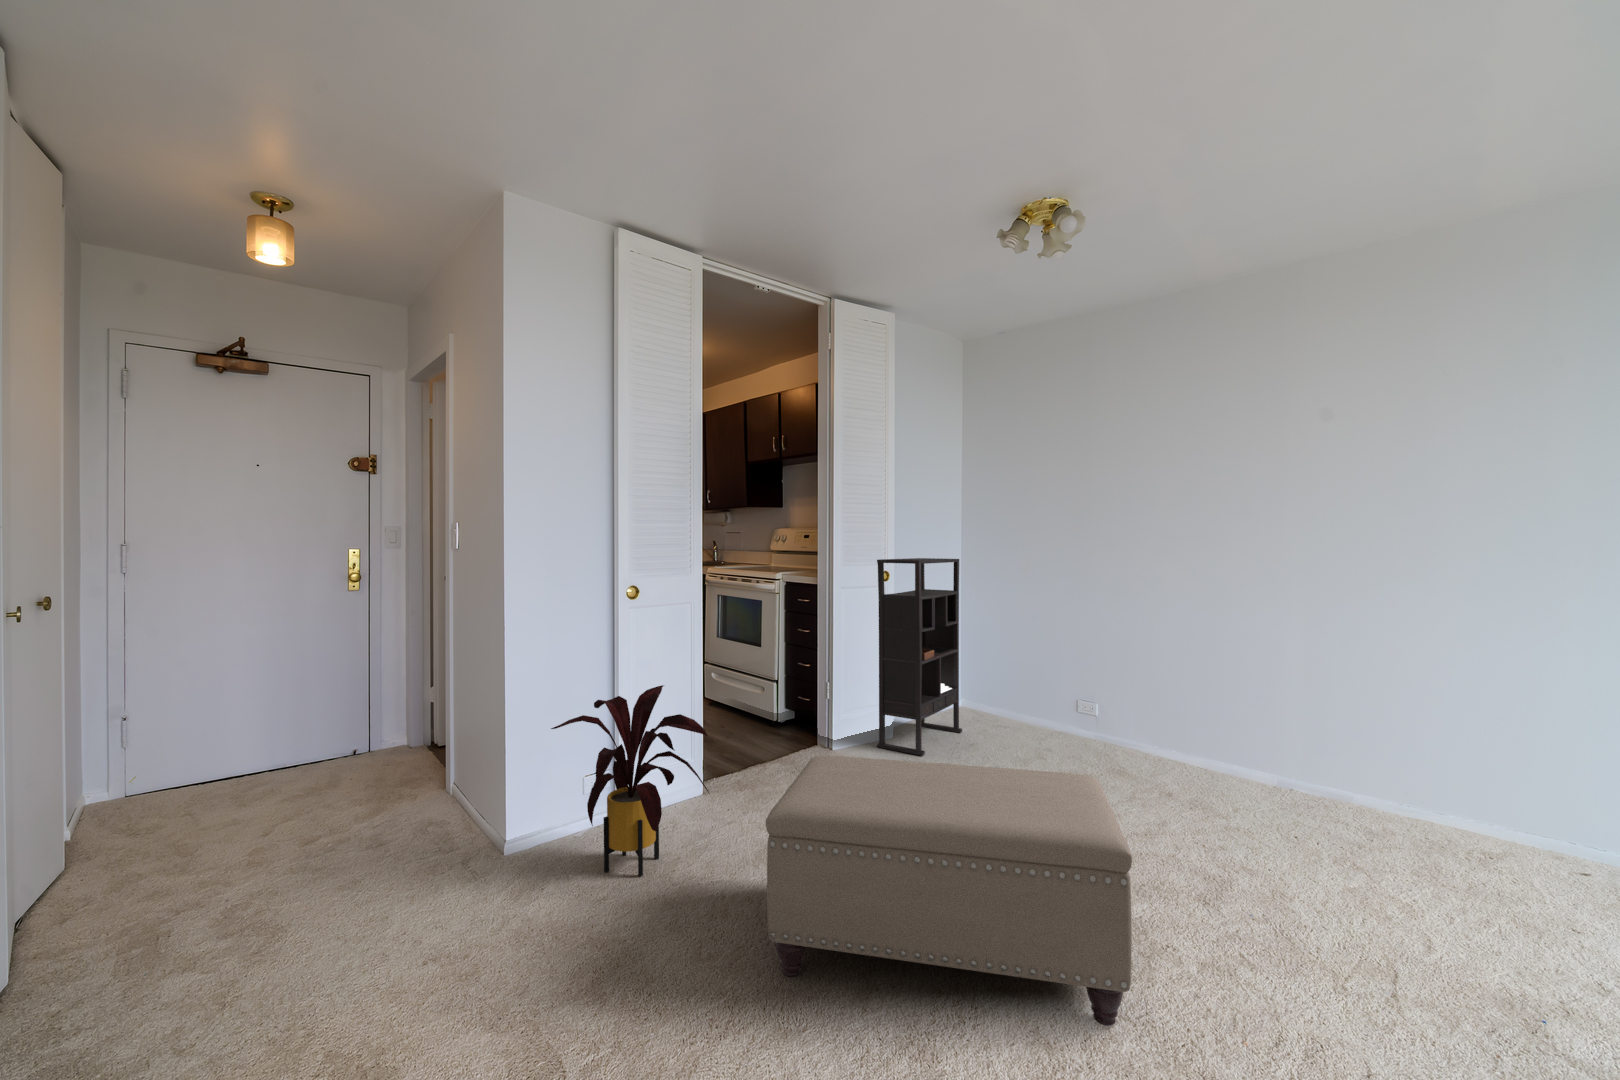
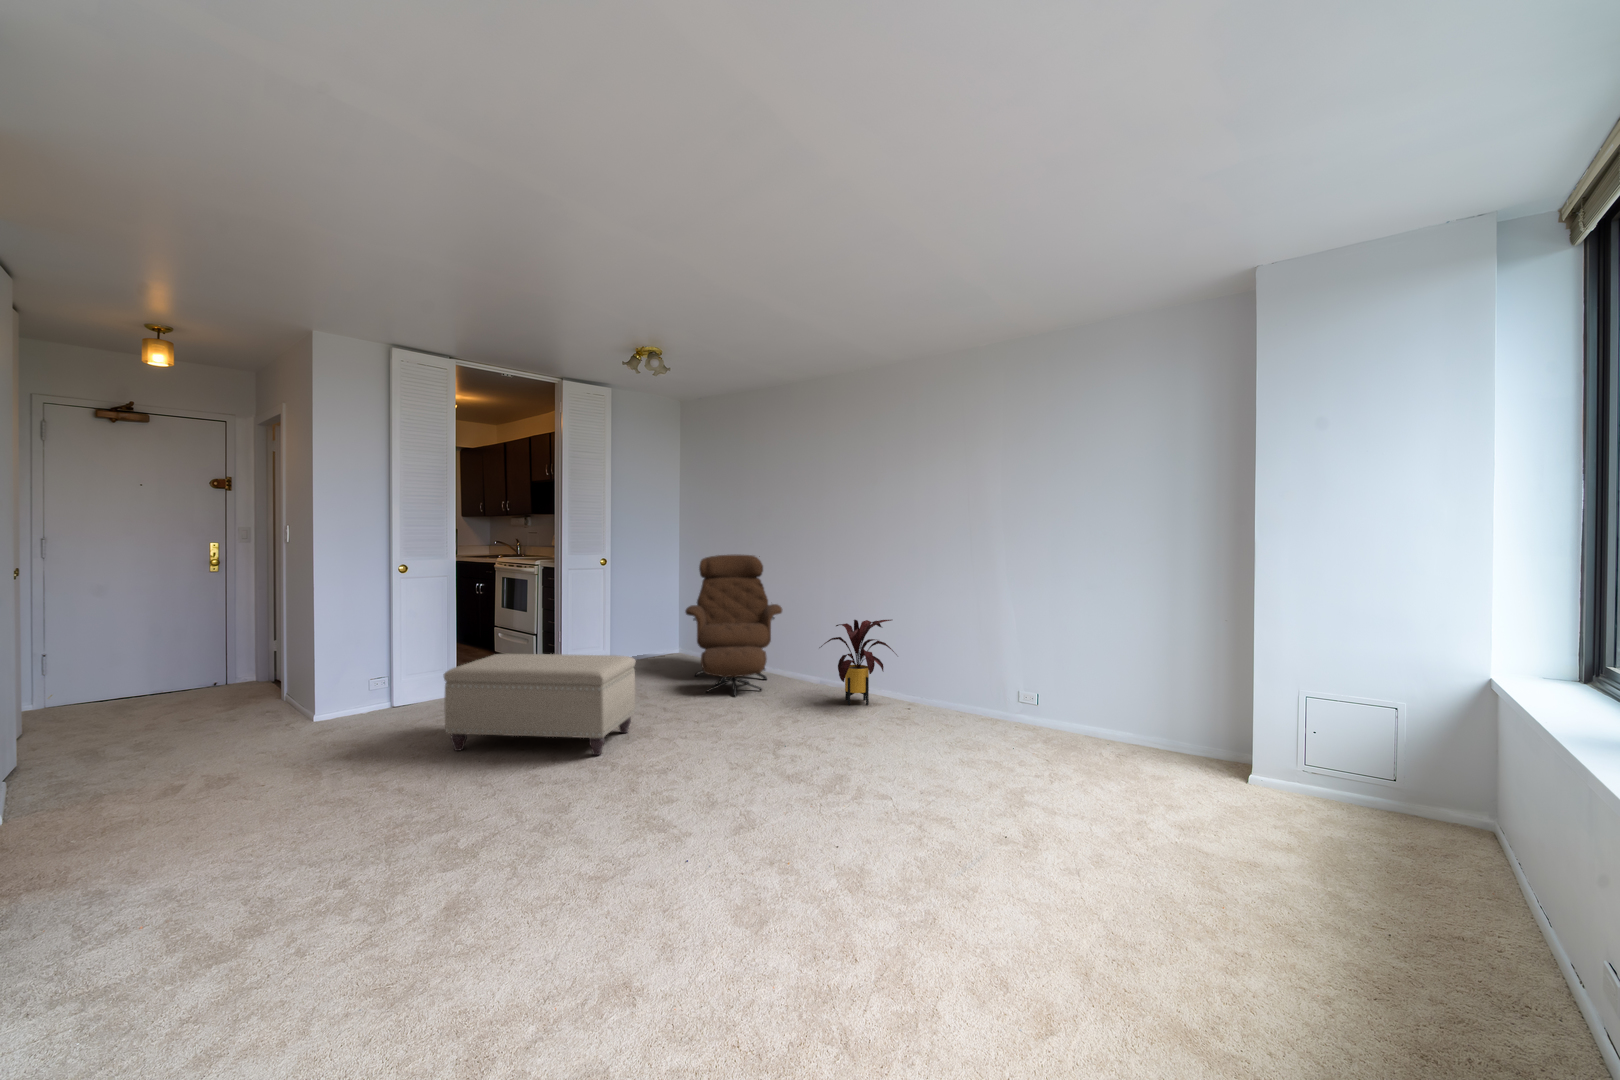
bookshelf: present [877,558,962,756] -> none [594,551,660,676]
lounge chair: none [1024,564,1228,820] -> present [685,555,782,696]
house plant: present [551,685,709,876] -> present [821,620,897,705]

